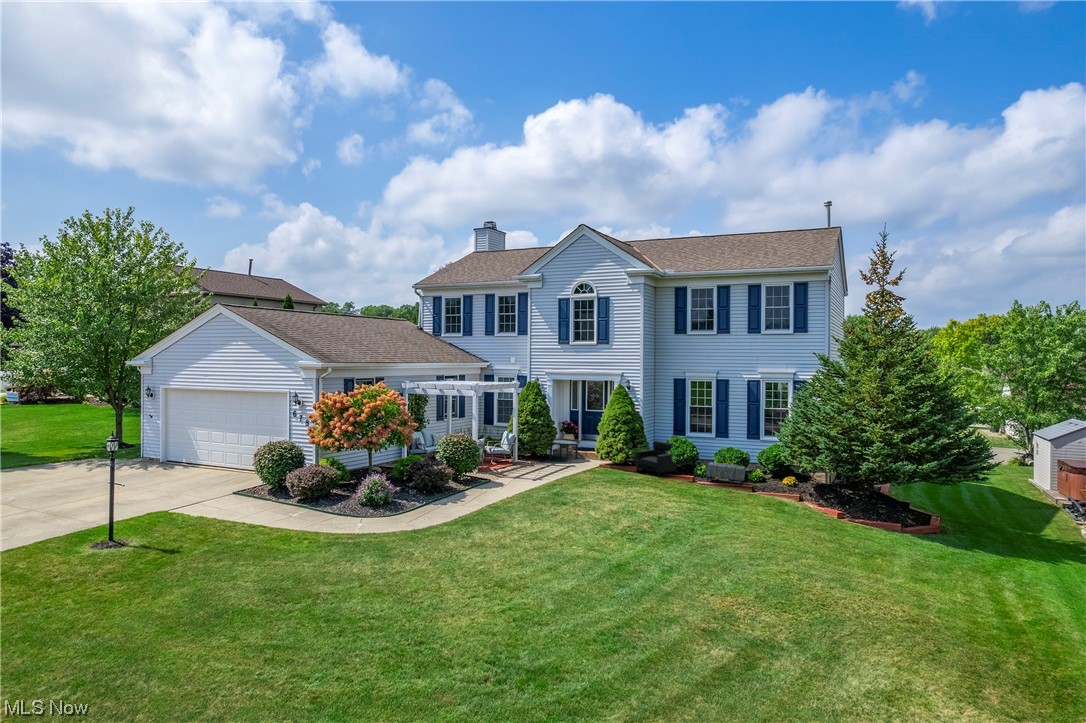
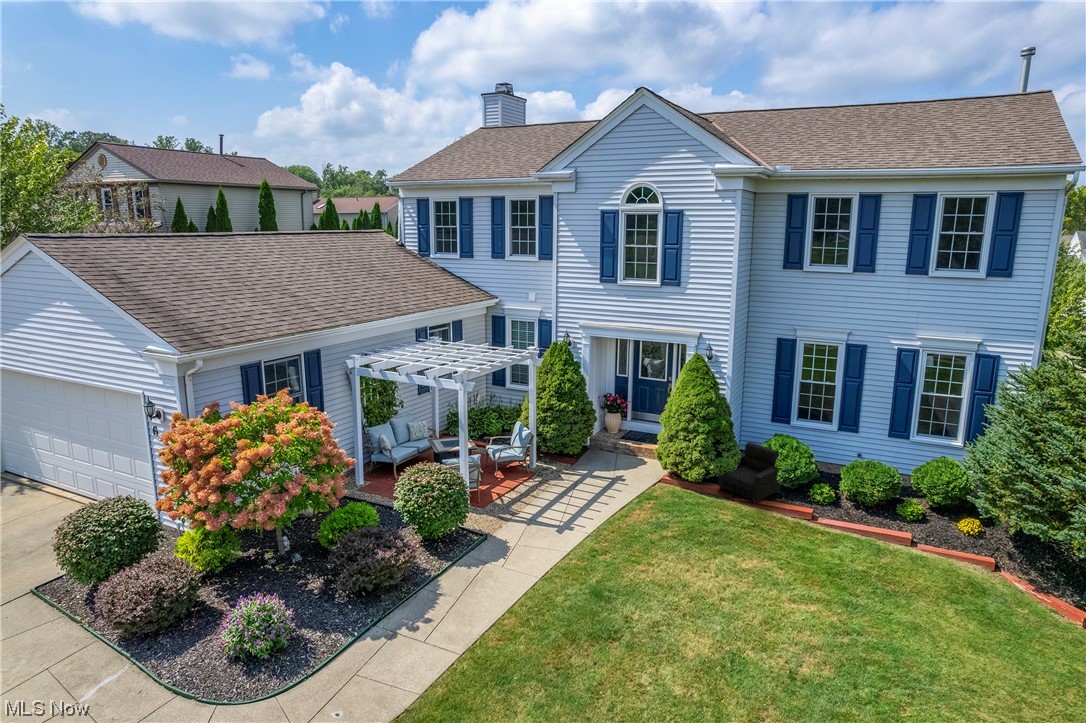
round table: present [550,439,580,462] -> none [586,426,631,467]
bench: present [706,462,745,486] -> none [832,487,897,533]

